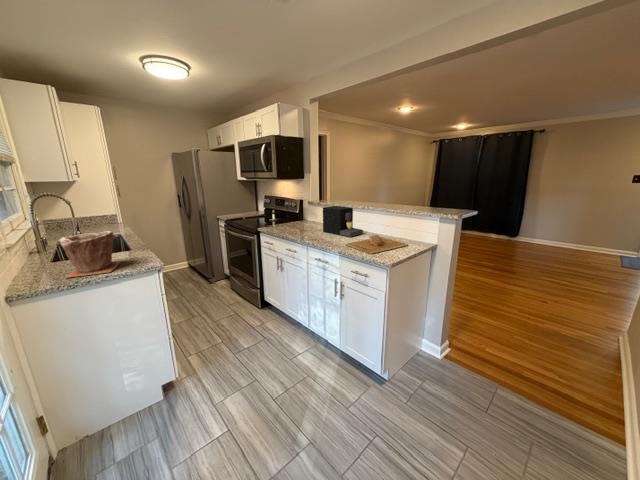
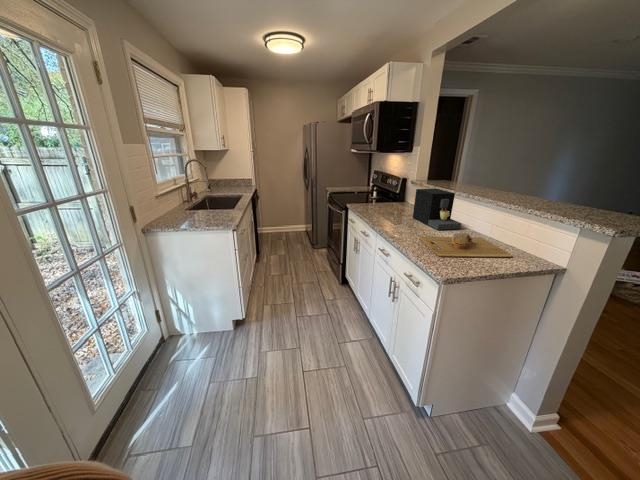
plant pot: present [59,231,121,278] -> none [181,190,221,222]

